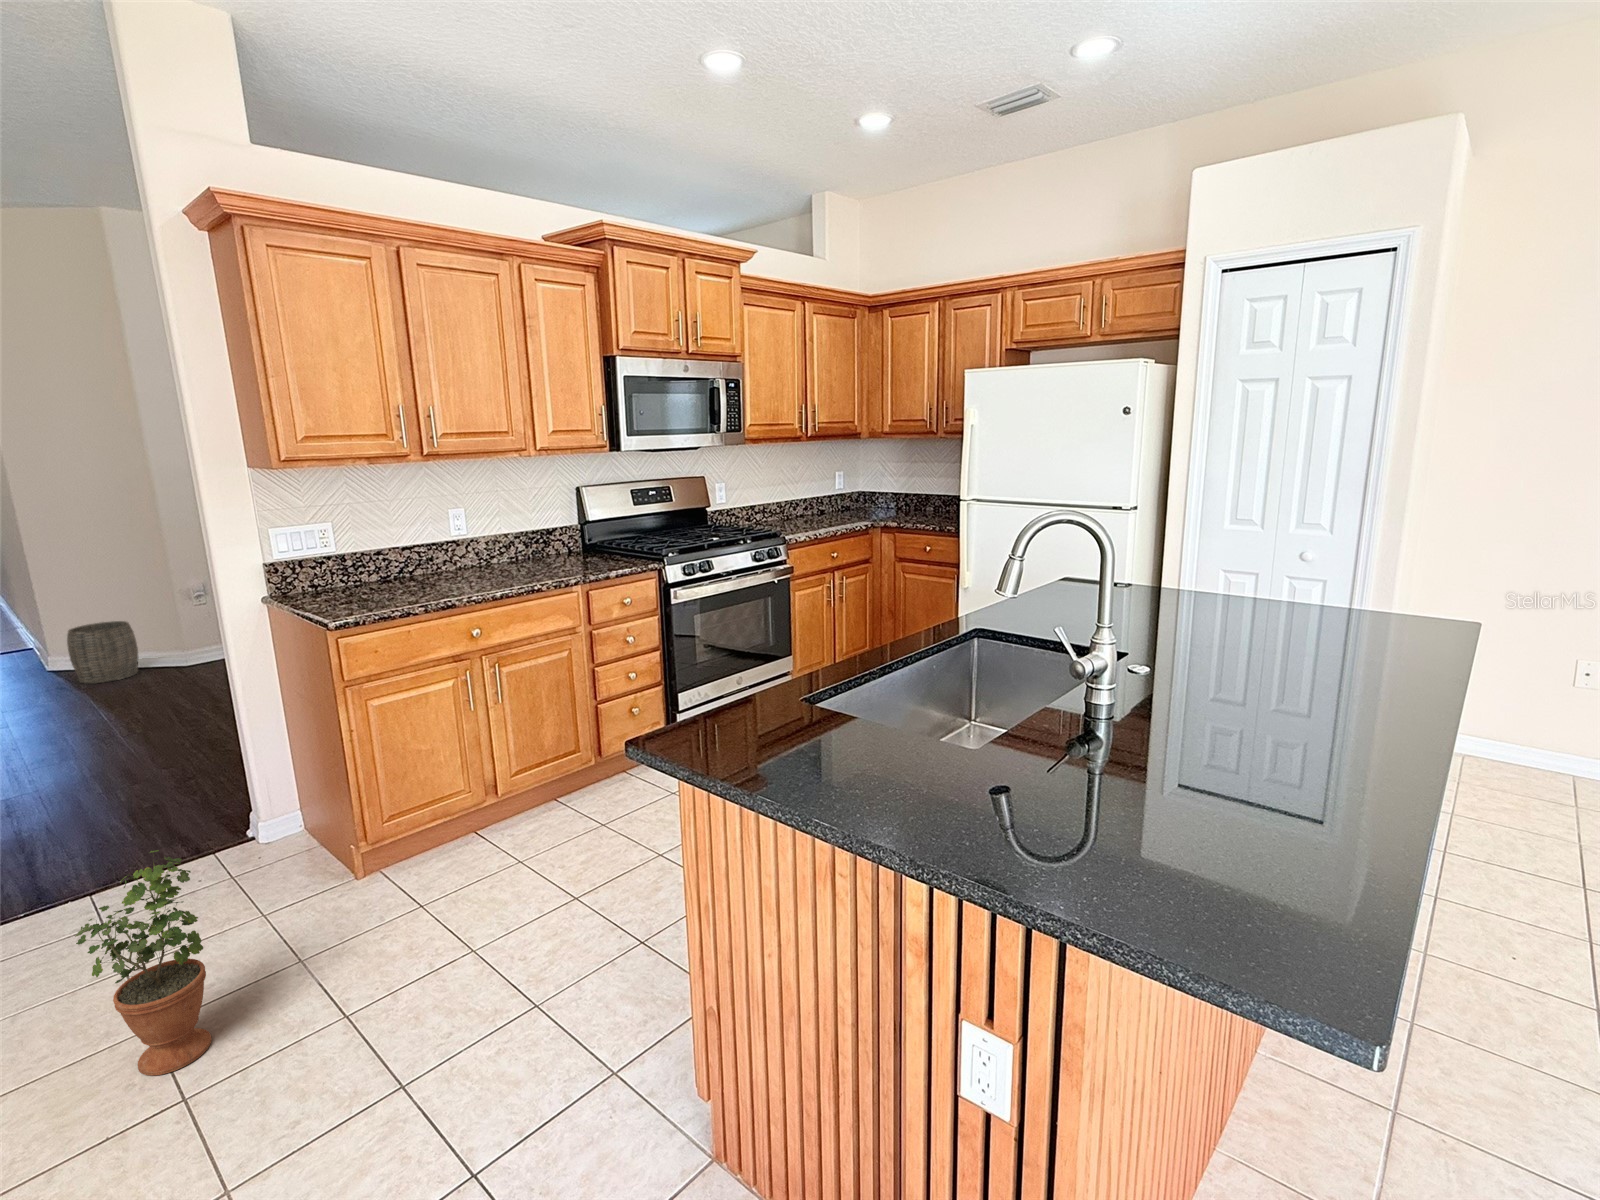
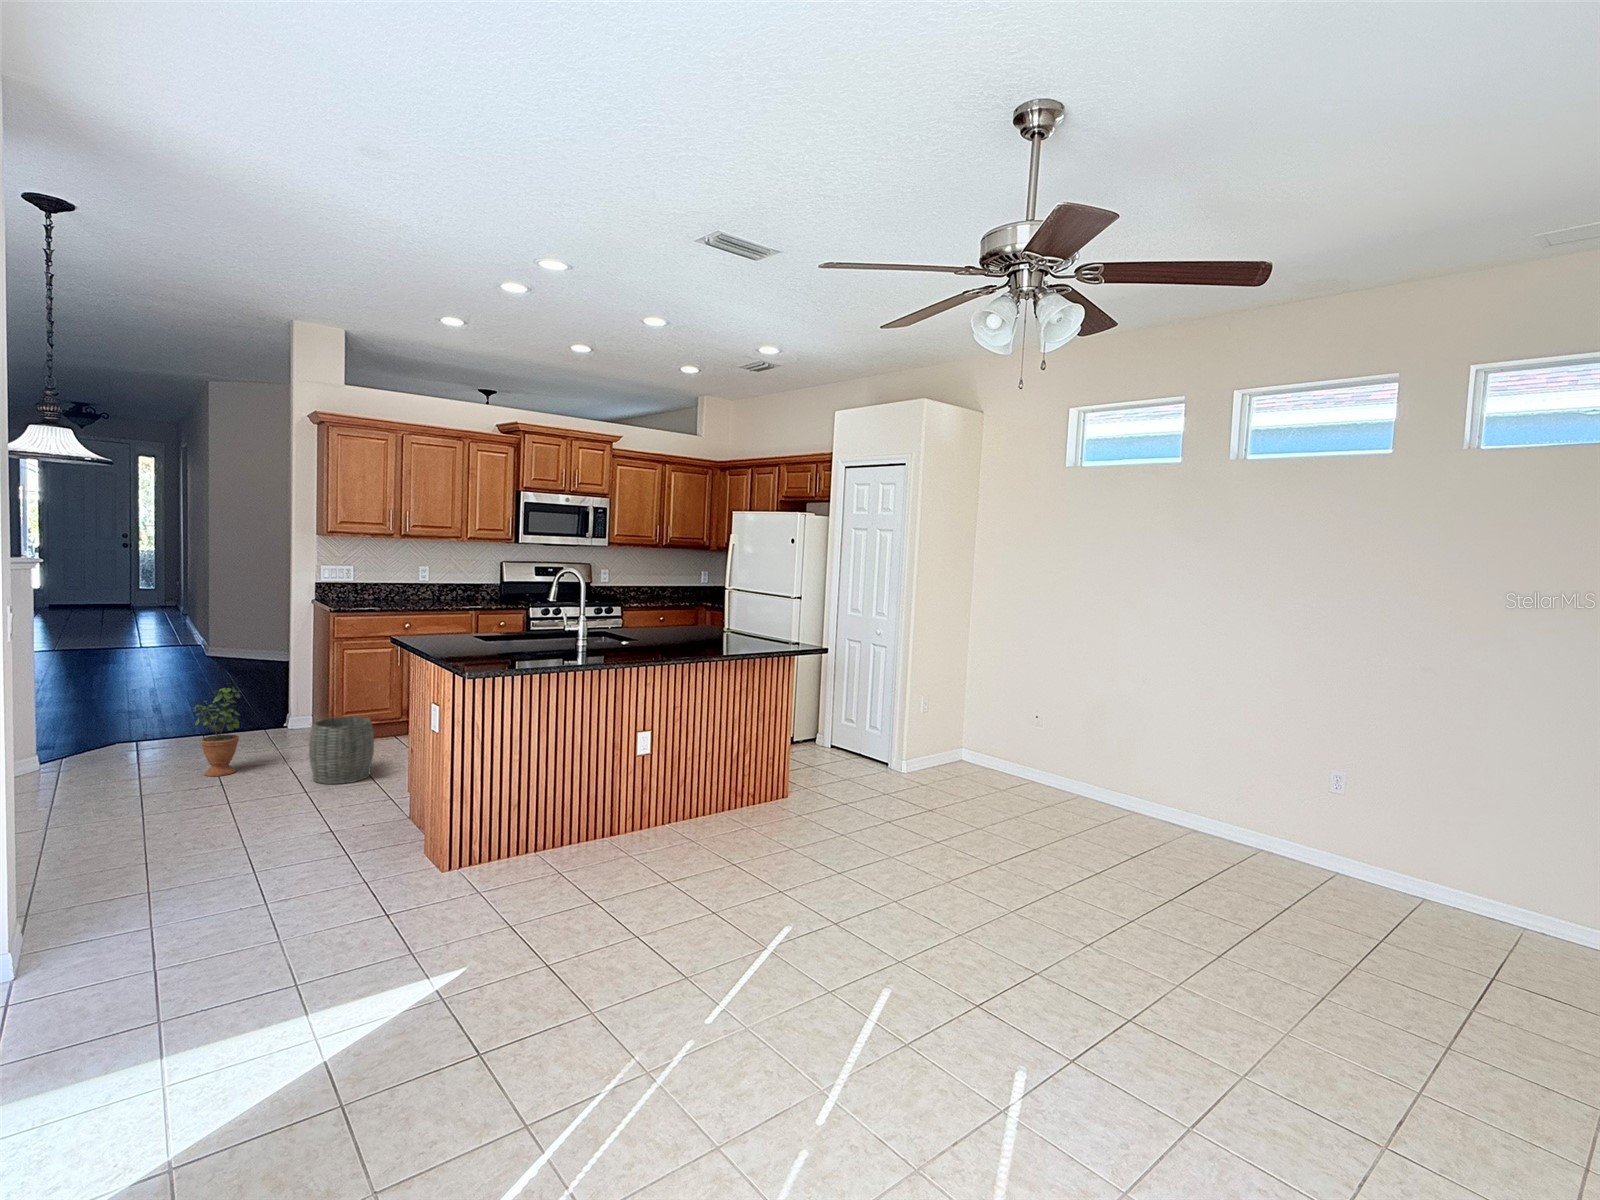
woven basket: present [67,621,138,684] -> present [309,717,374,784]

